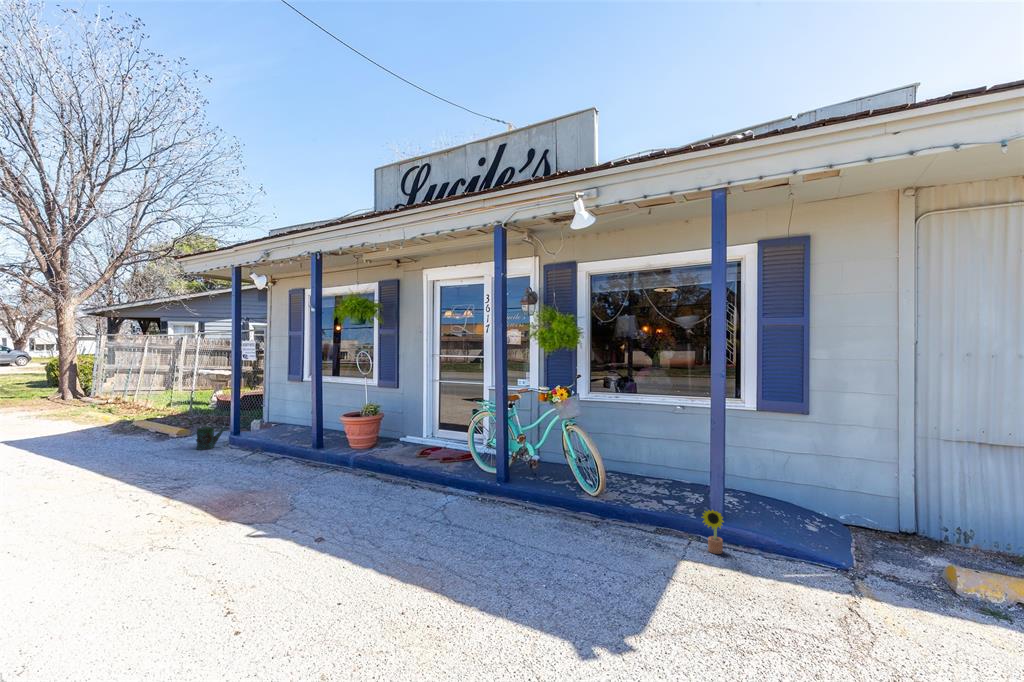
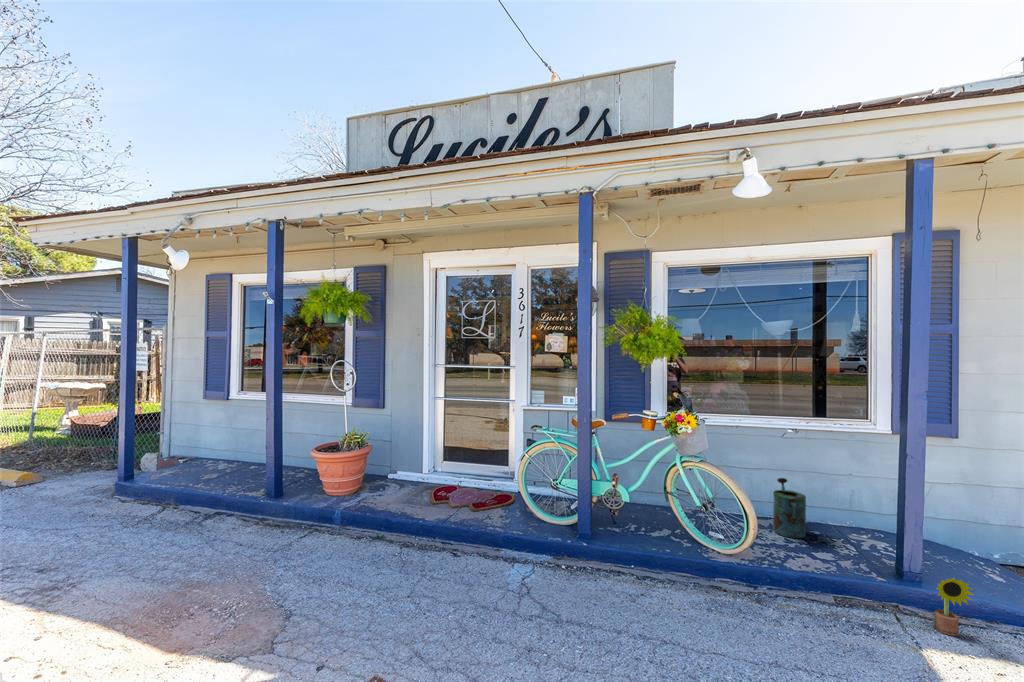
watering can: present [196,423,229,450] -> present [773,478,806,538]

